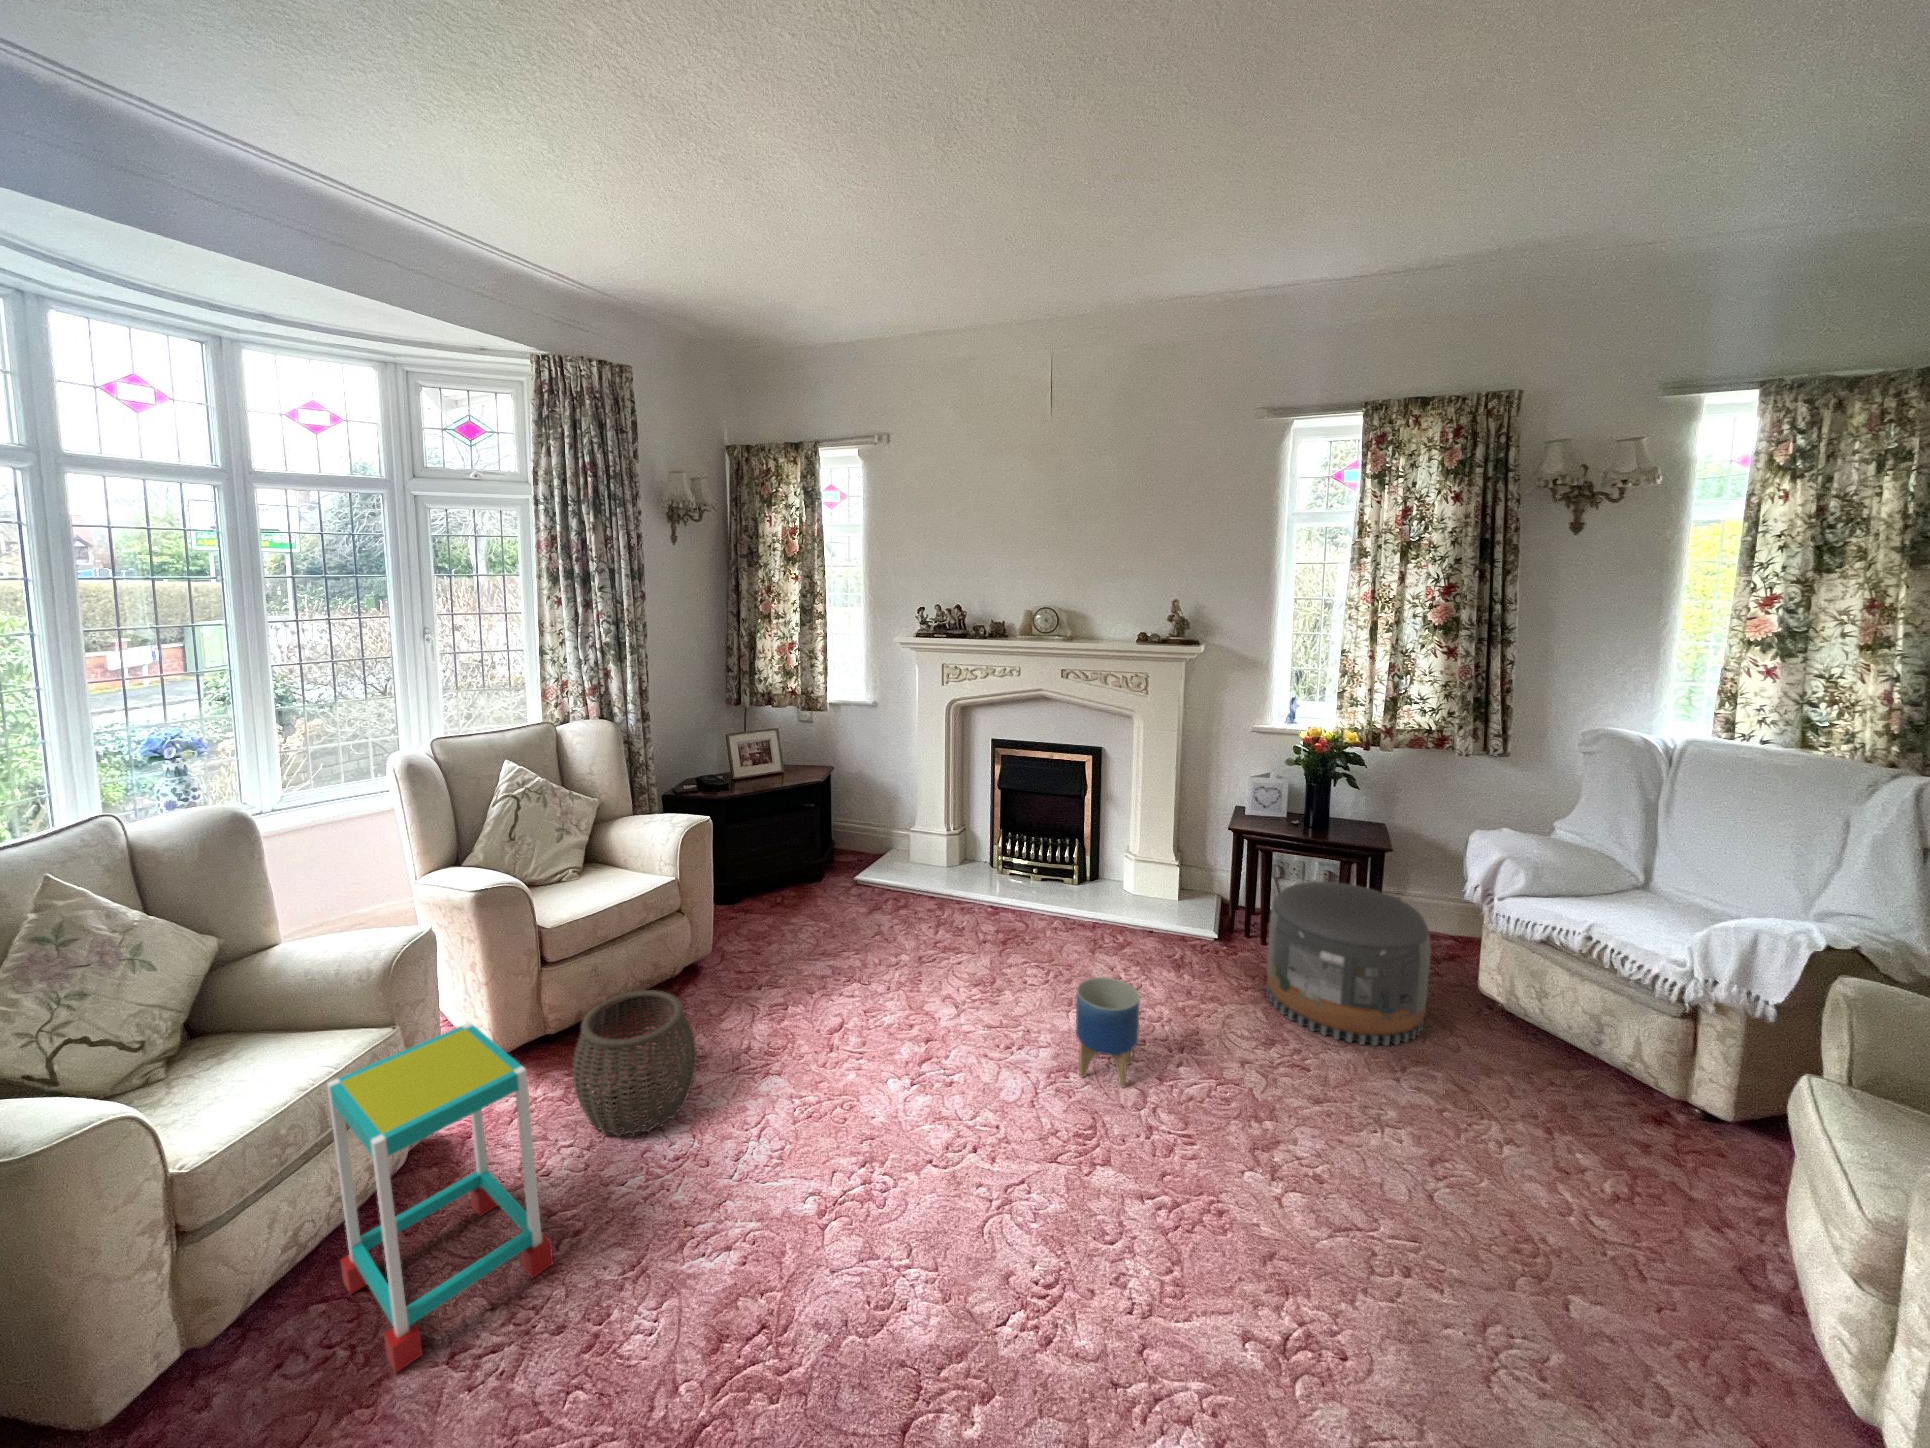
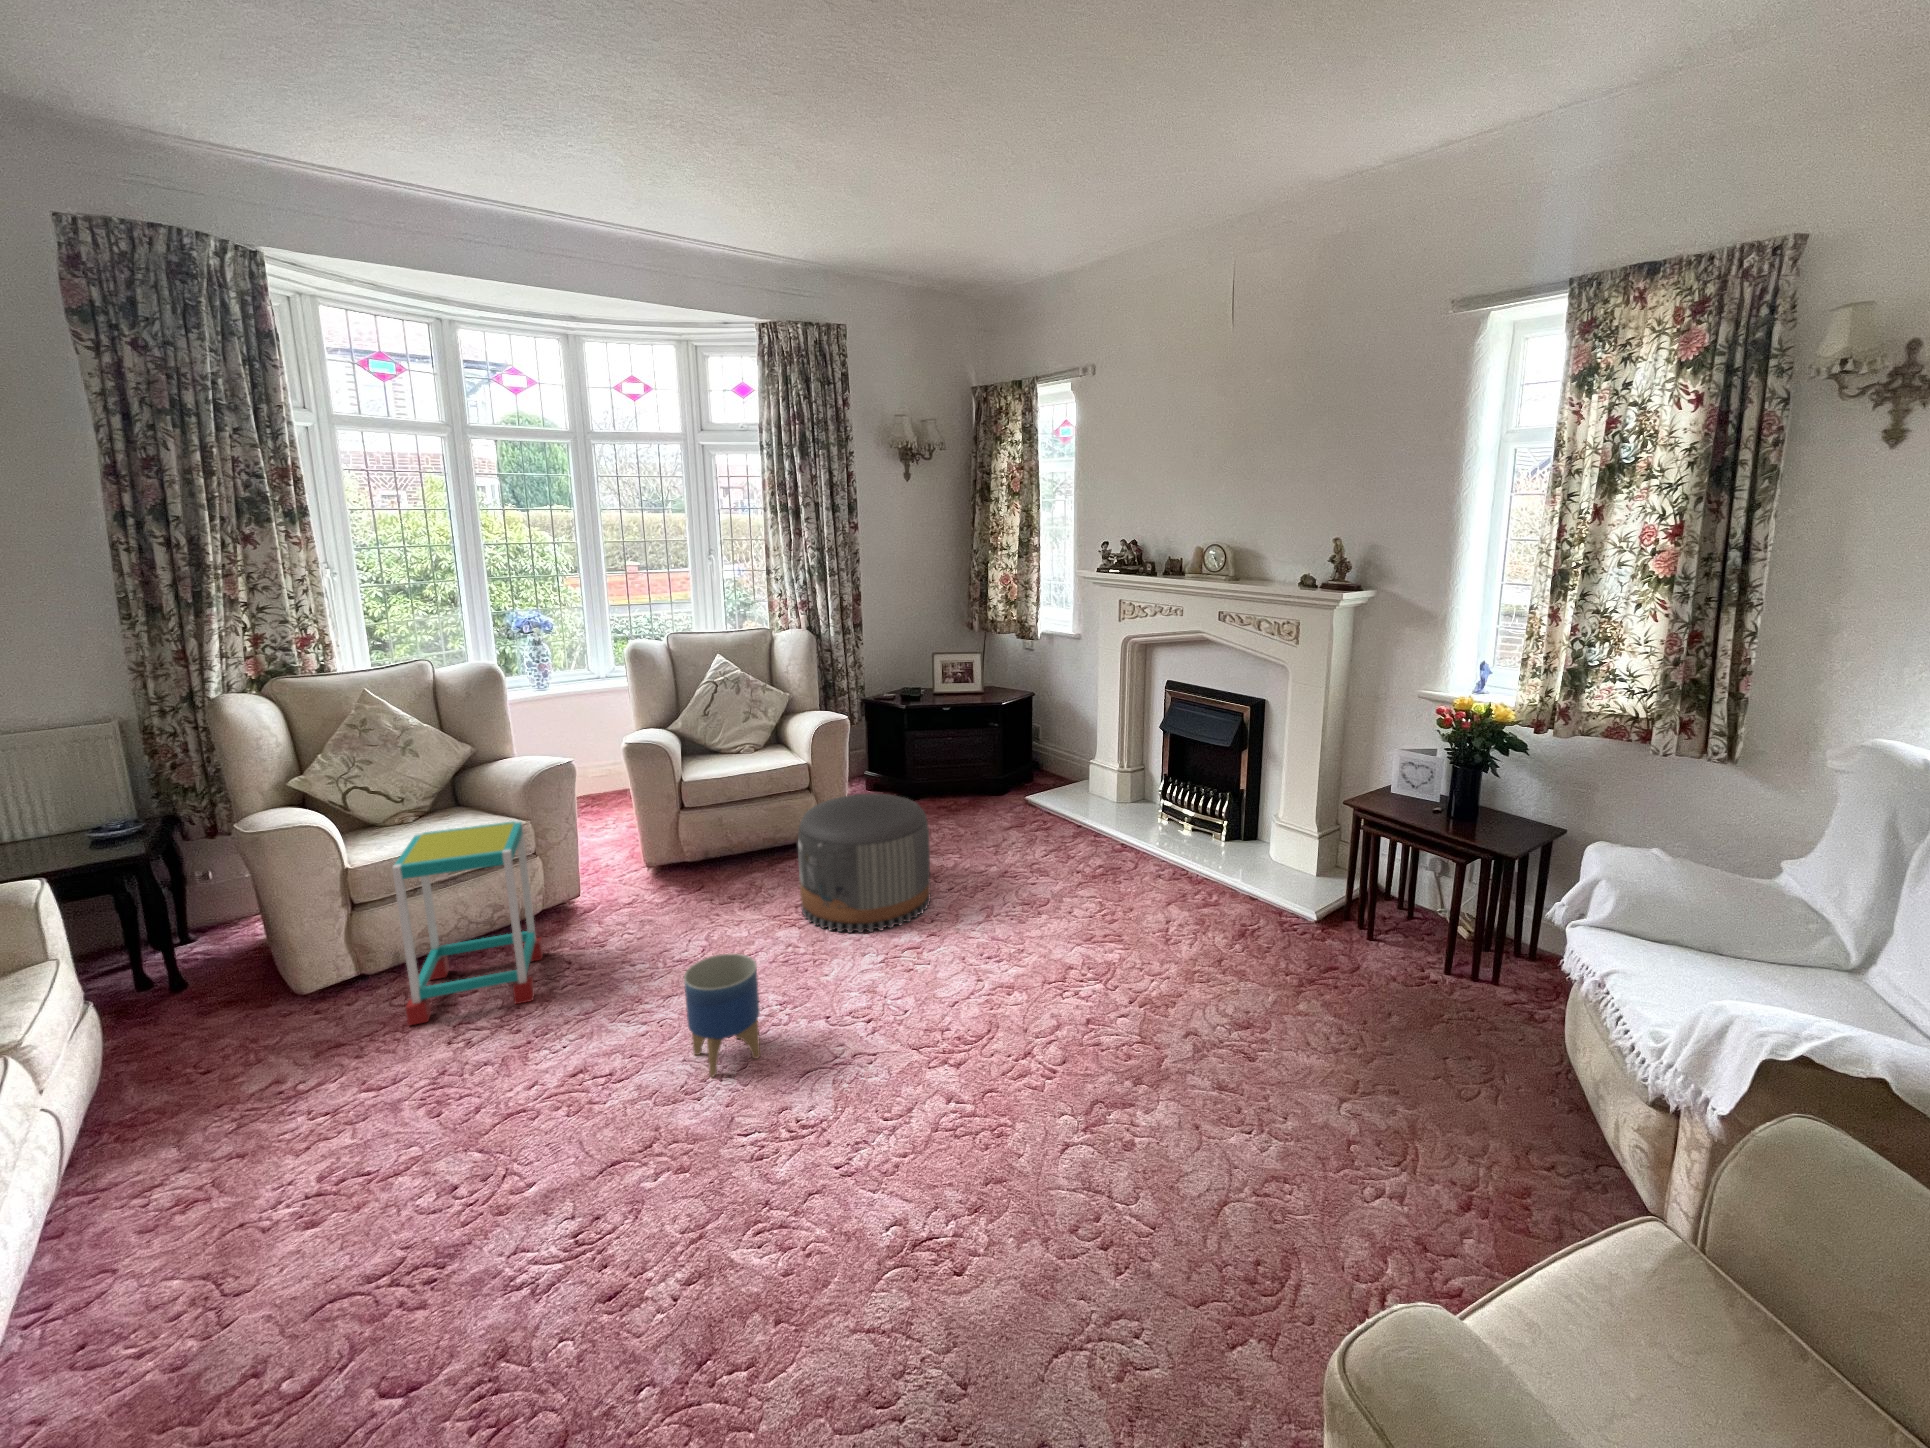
pouf: present [1266,882,1431,1046] -> present [798,794,931,933]
planter: present [1076,977,1139,1087] -> present [684,954,760,1077]
woven basket: present [573,990,697,1137] -> none [619,839,722,945]

